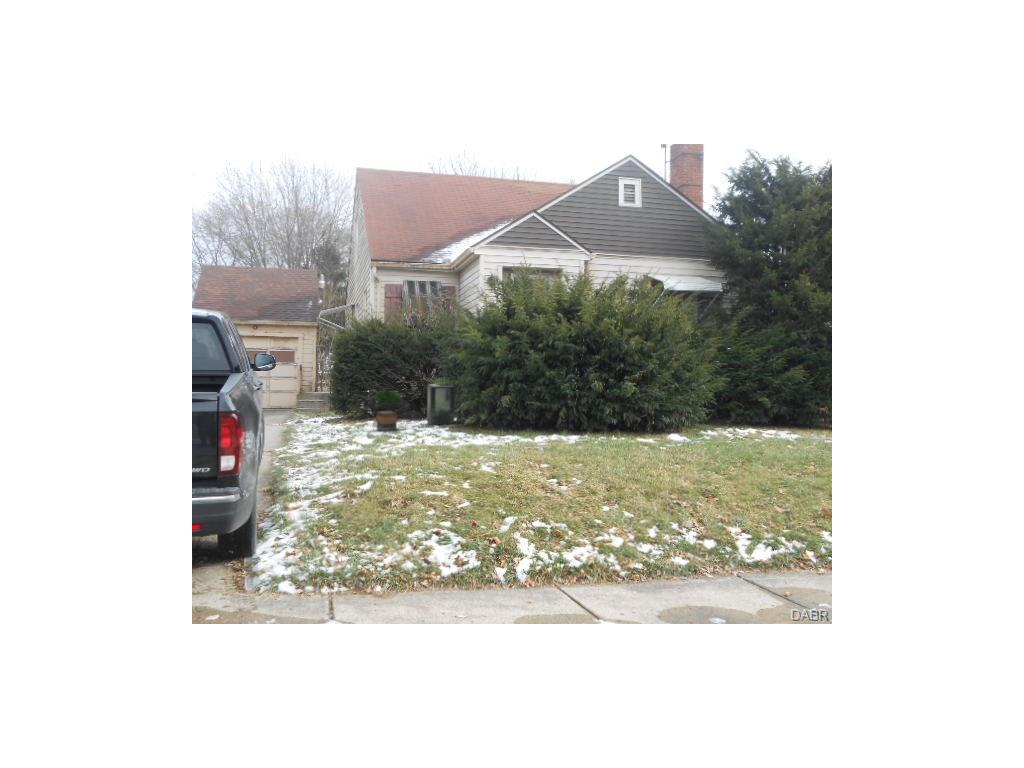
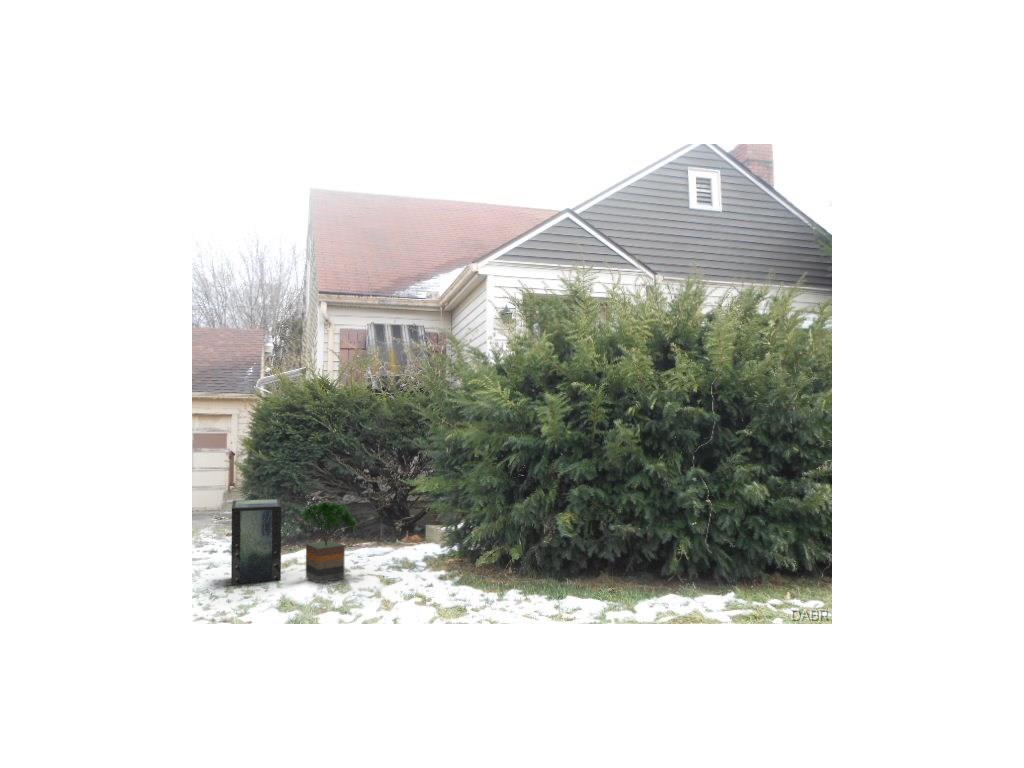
storage box: present [427,384,455,425] -> present [231,499,281,586]

